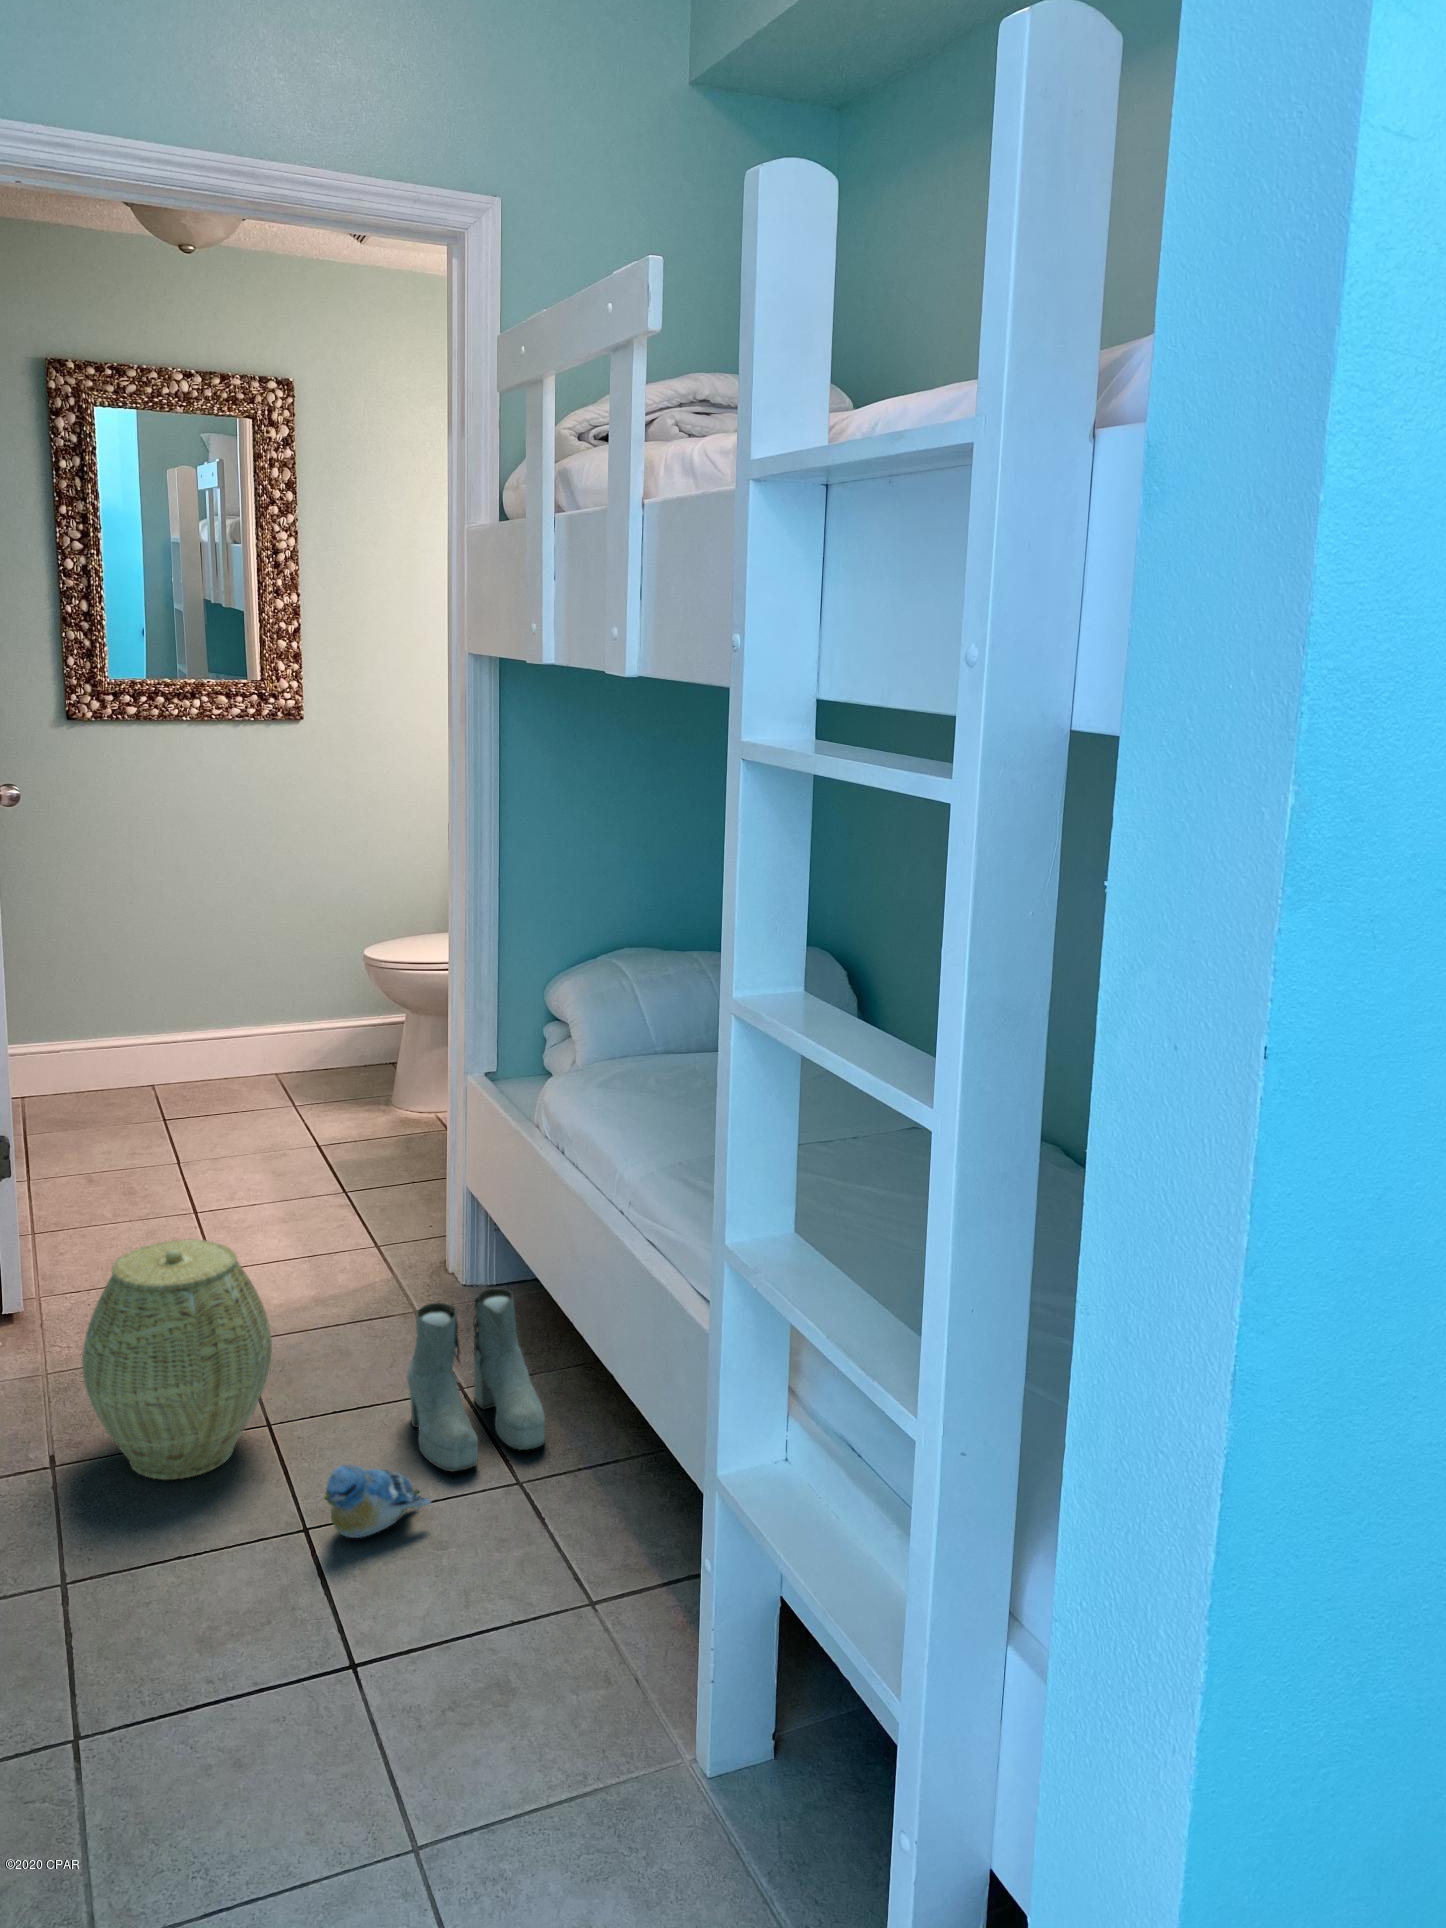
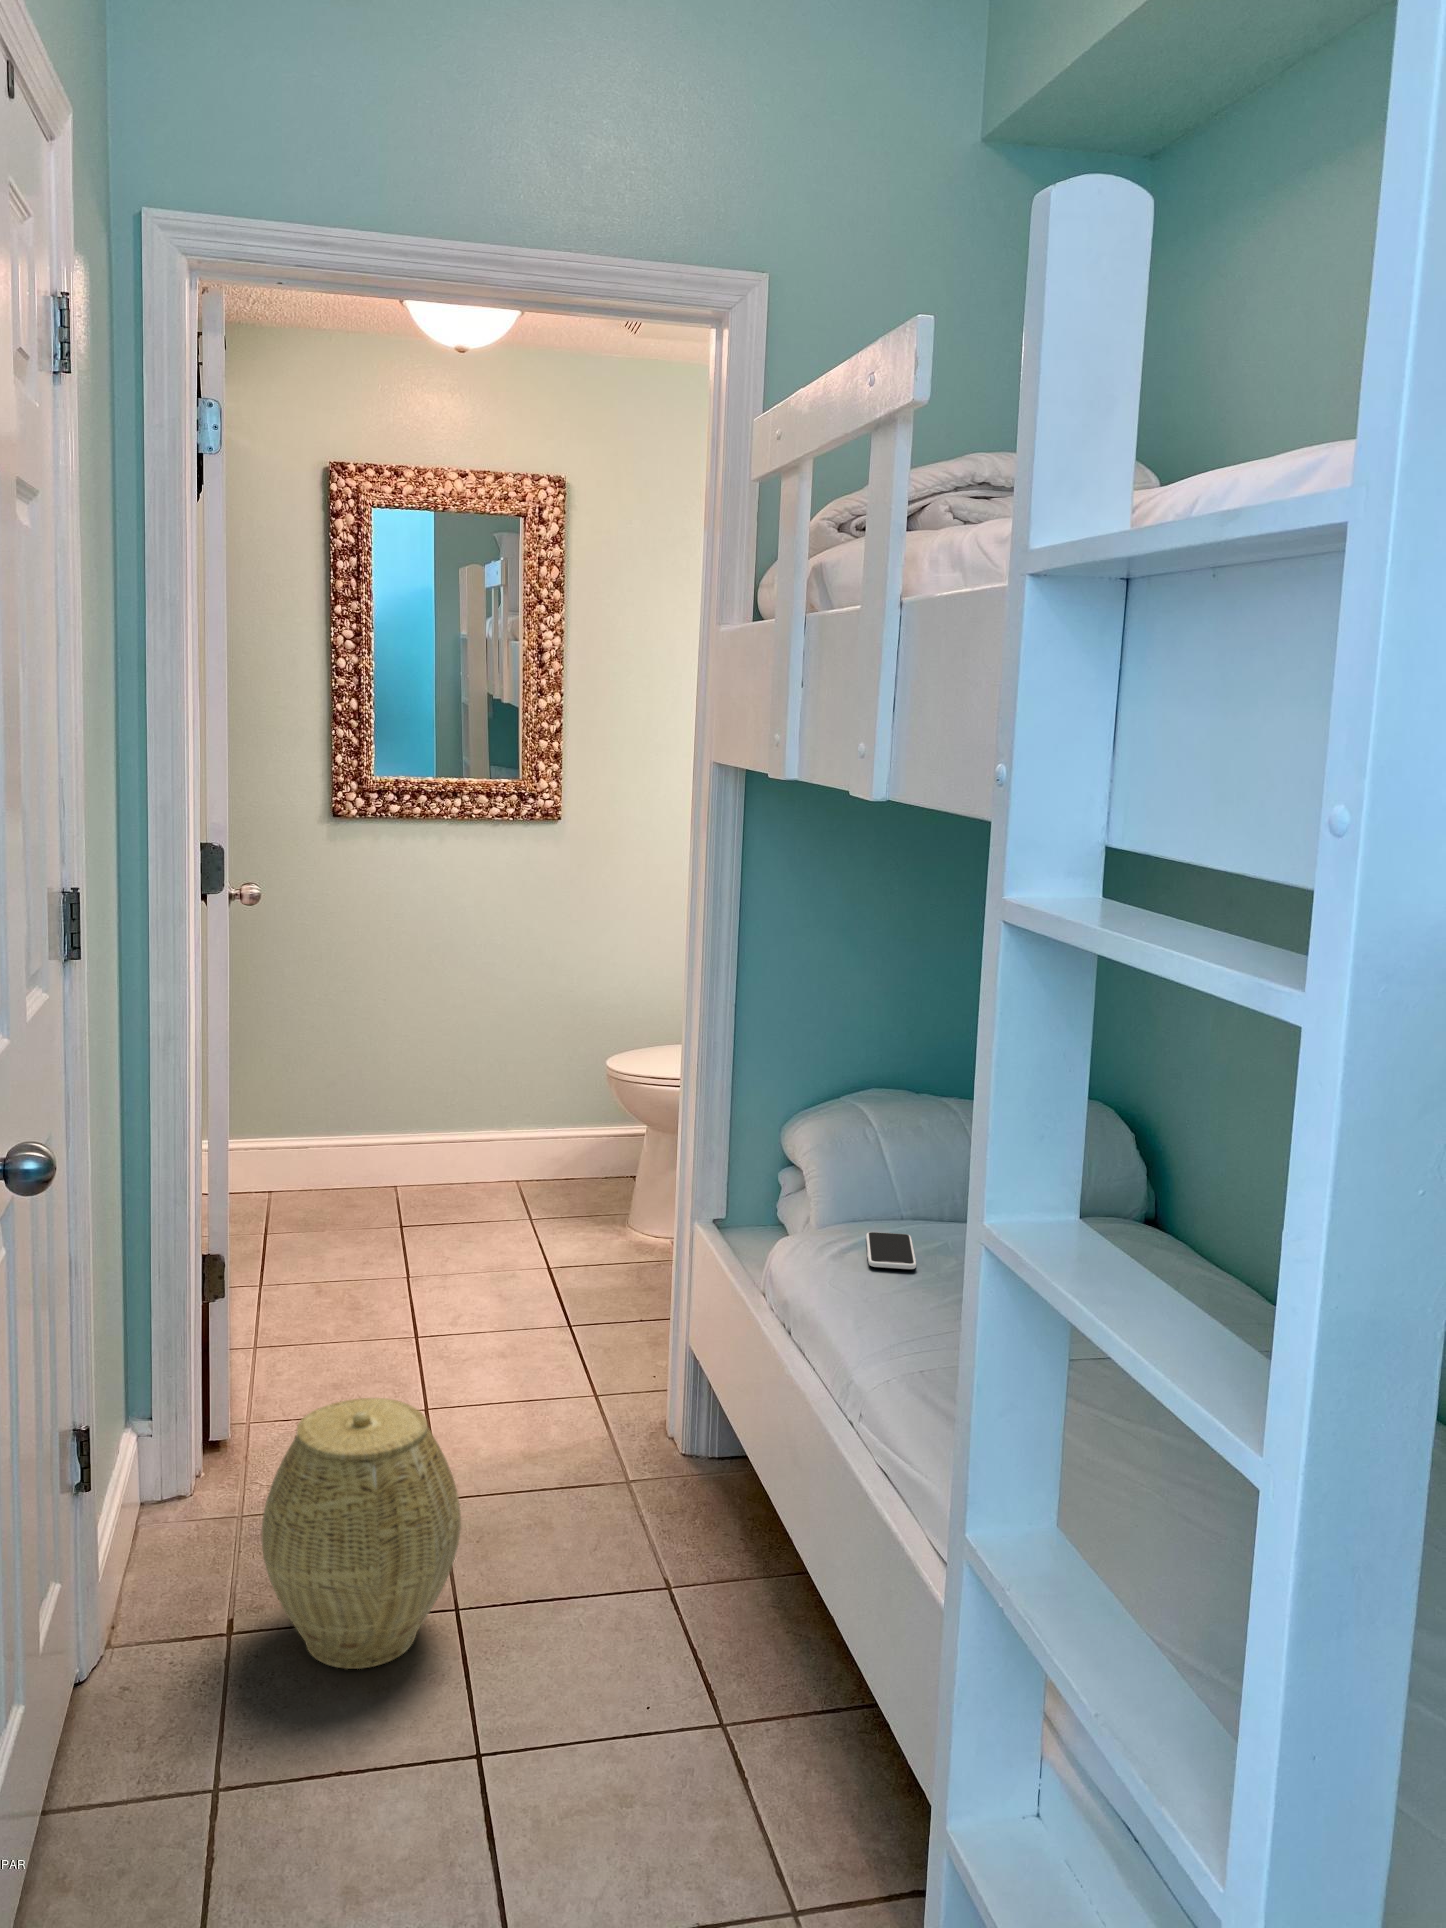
smartphone: none [623,1065,669,1091] -> present [866,1232,916,1269]
boots: present [407,1289,545,1472] -> none [608,1482,755,1700]
plush toy: present [325,1465,431,1538] -> none [497,1688,617,1775]

